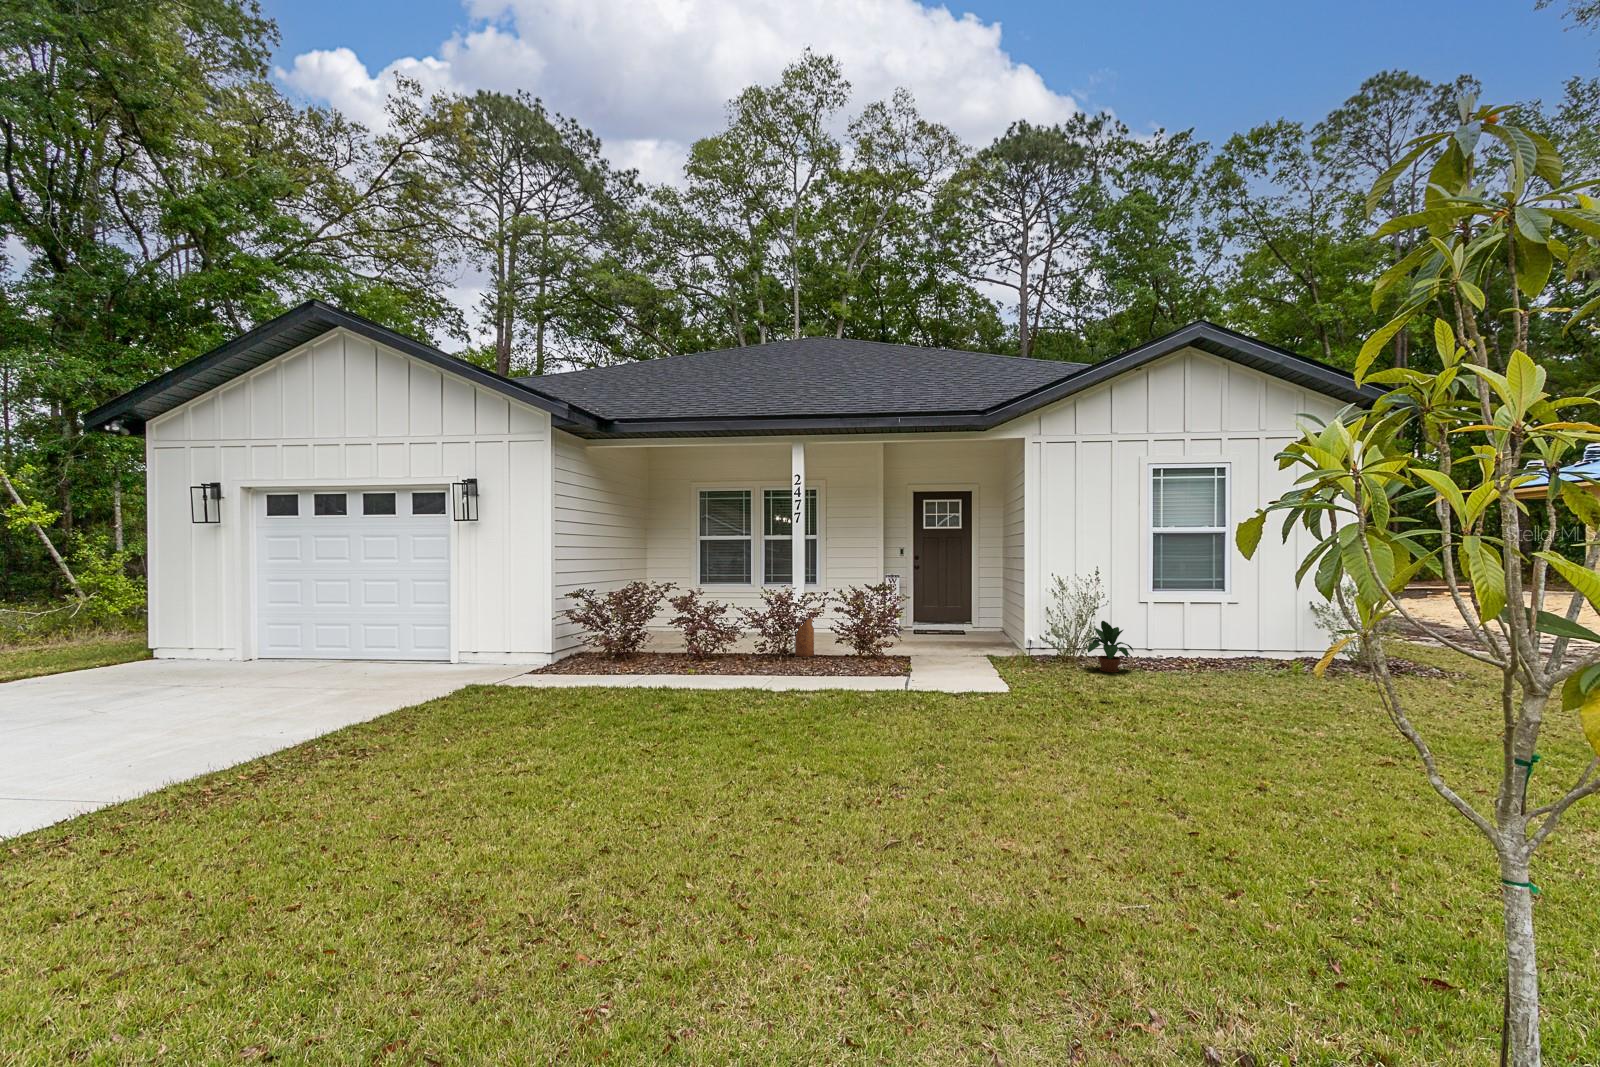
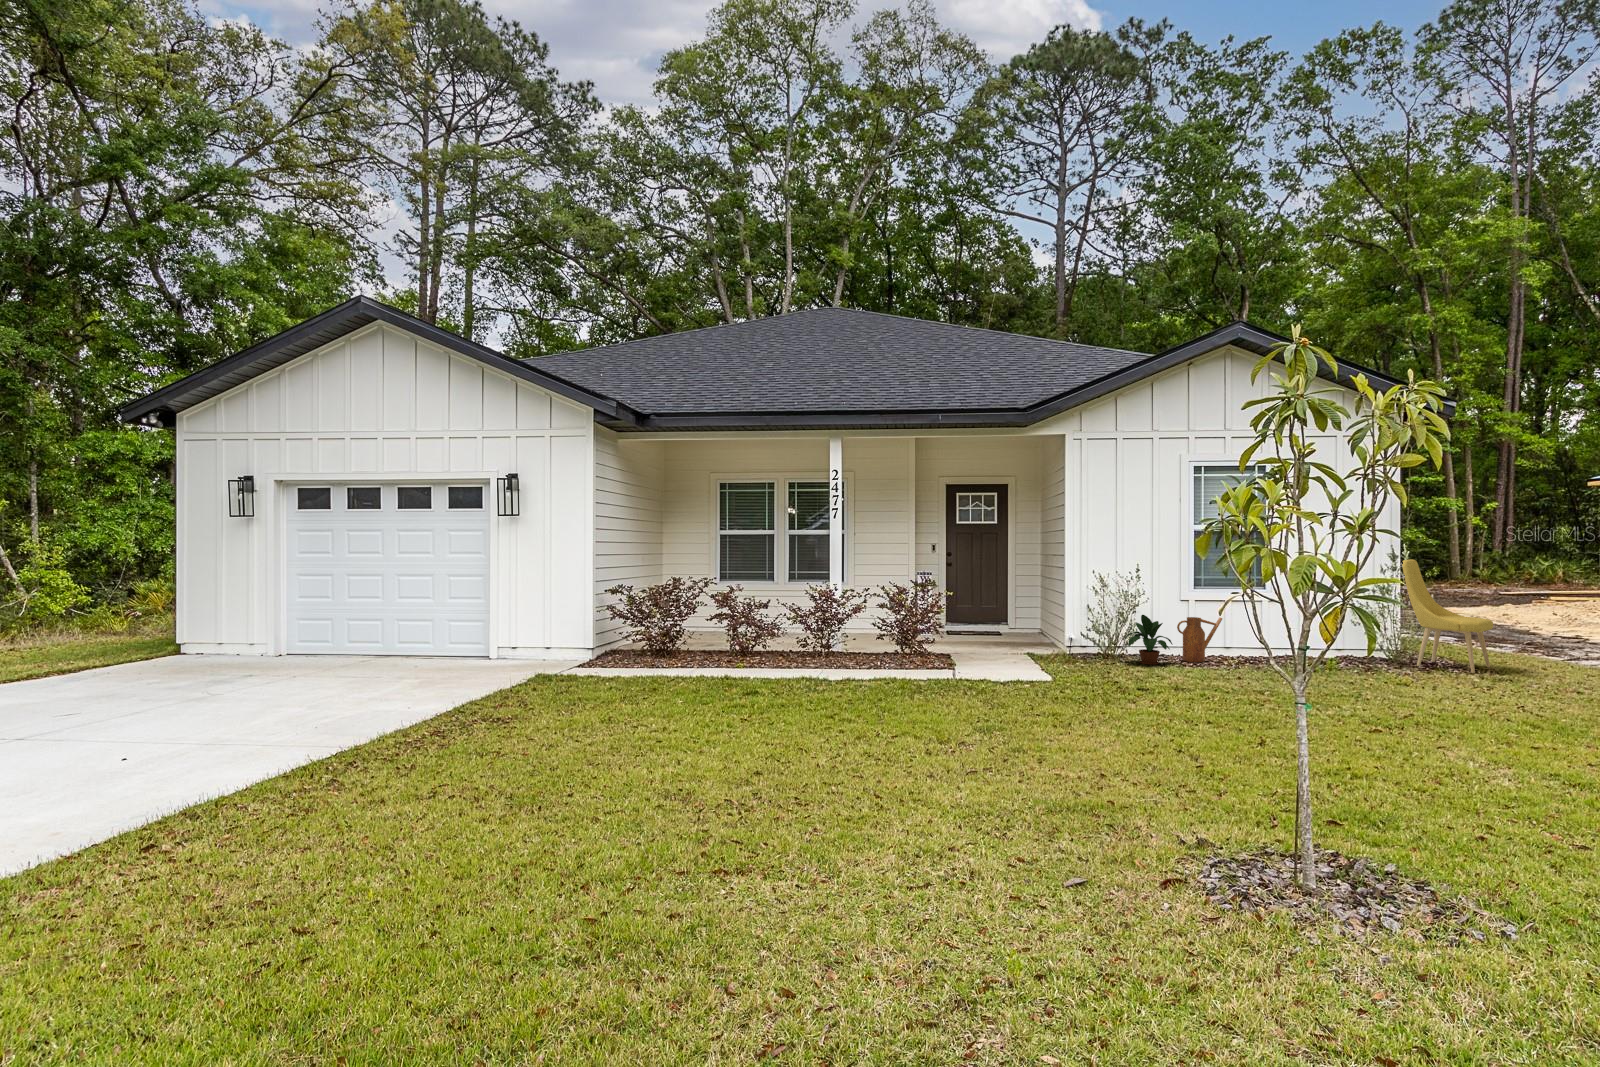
chair: none [1378,567,1484,690] -> present [1402,559,1493,673]
watering can: present [795,618,814,657] -> present [1177,617,1222,662]

